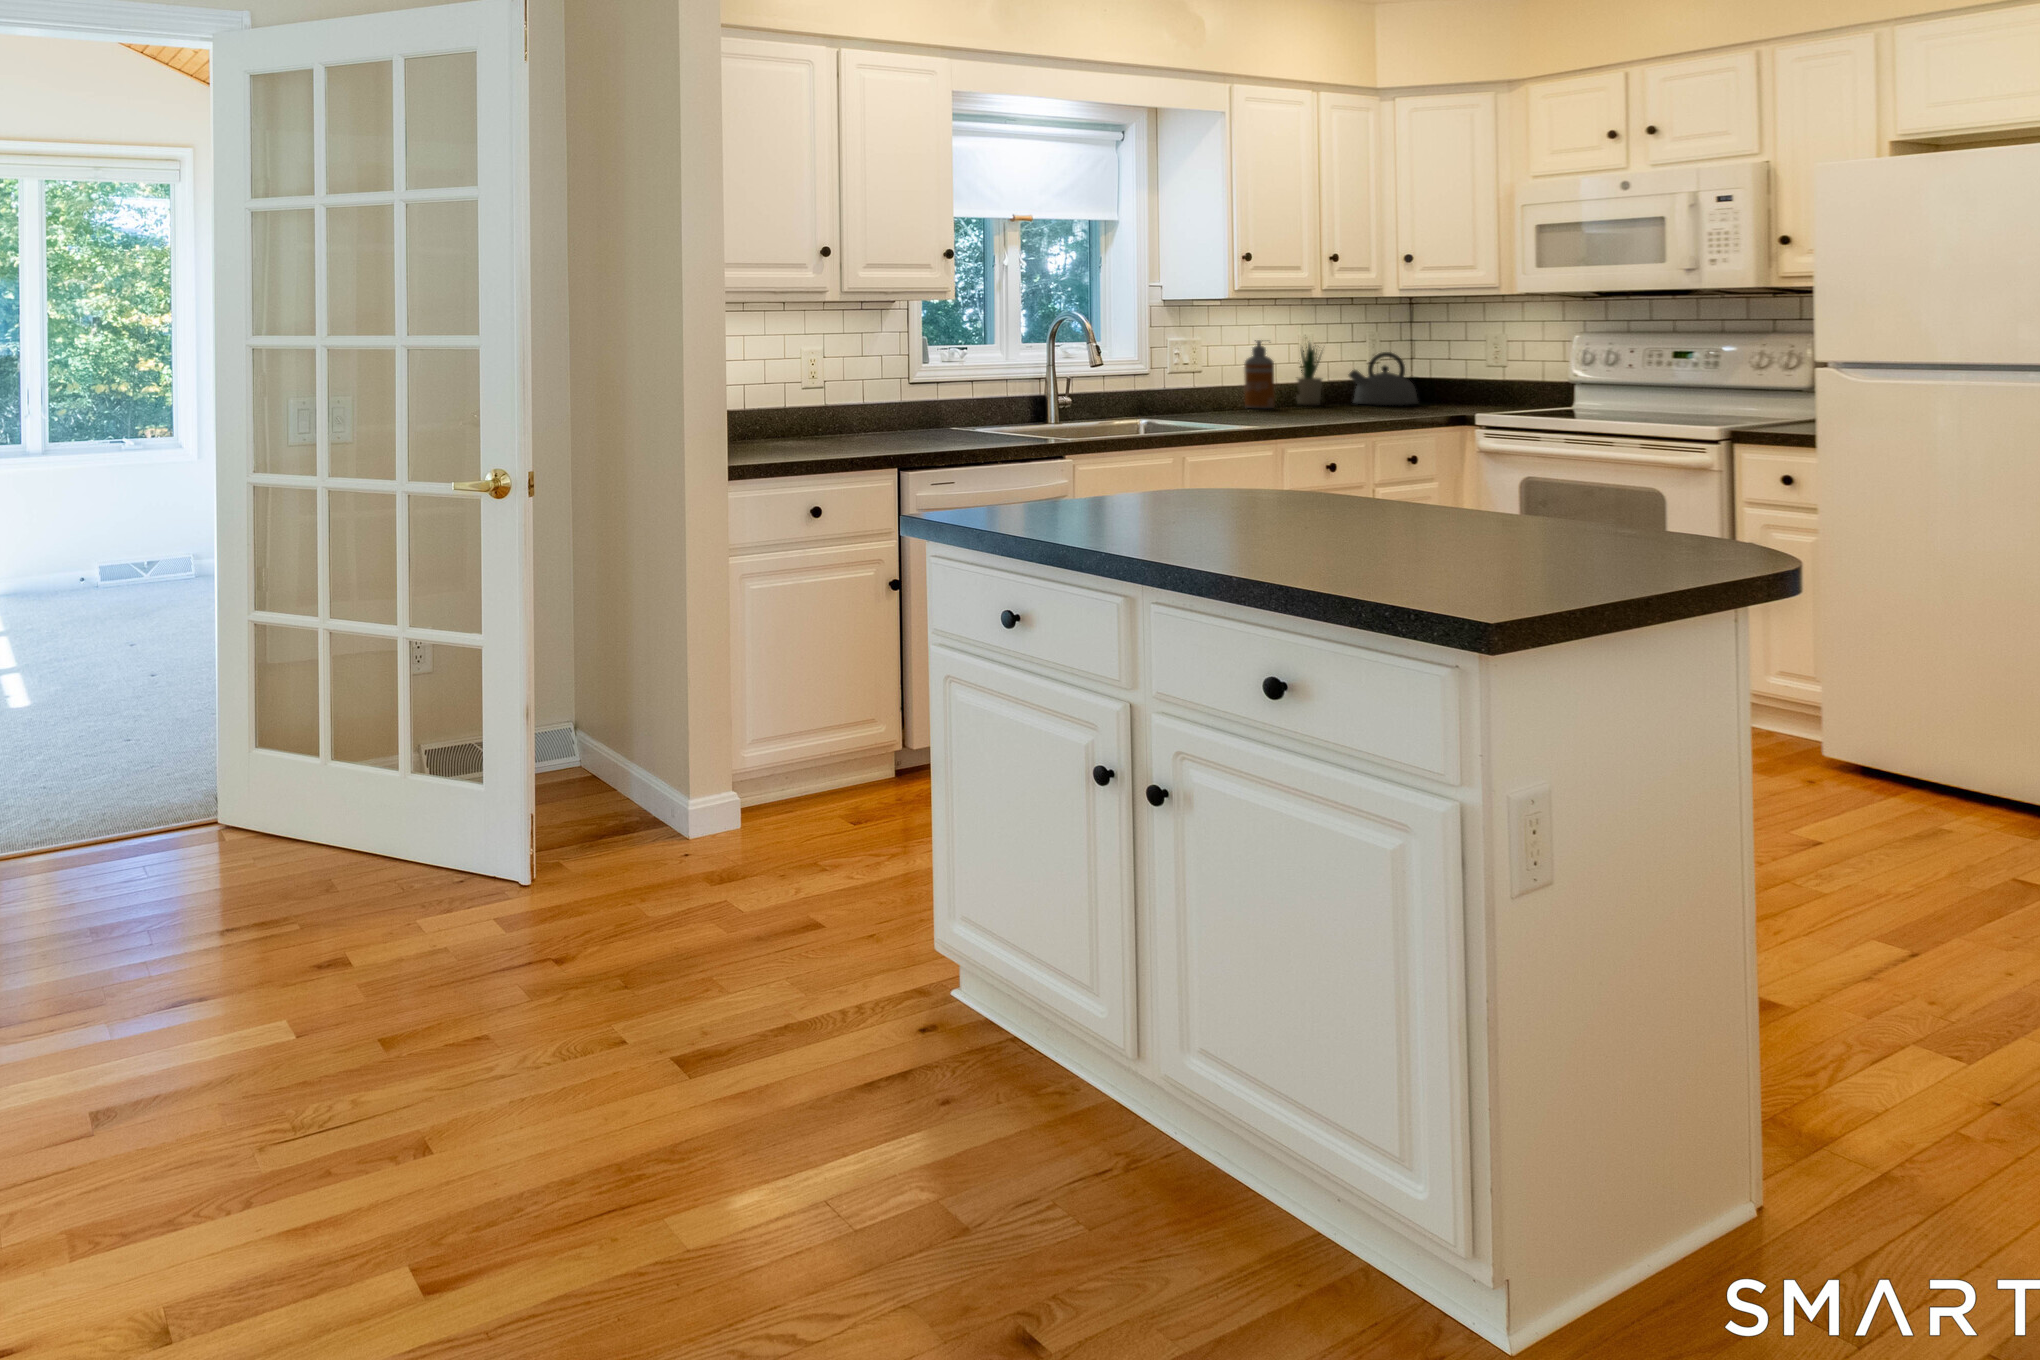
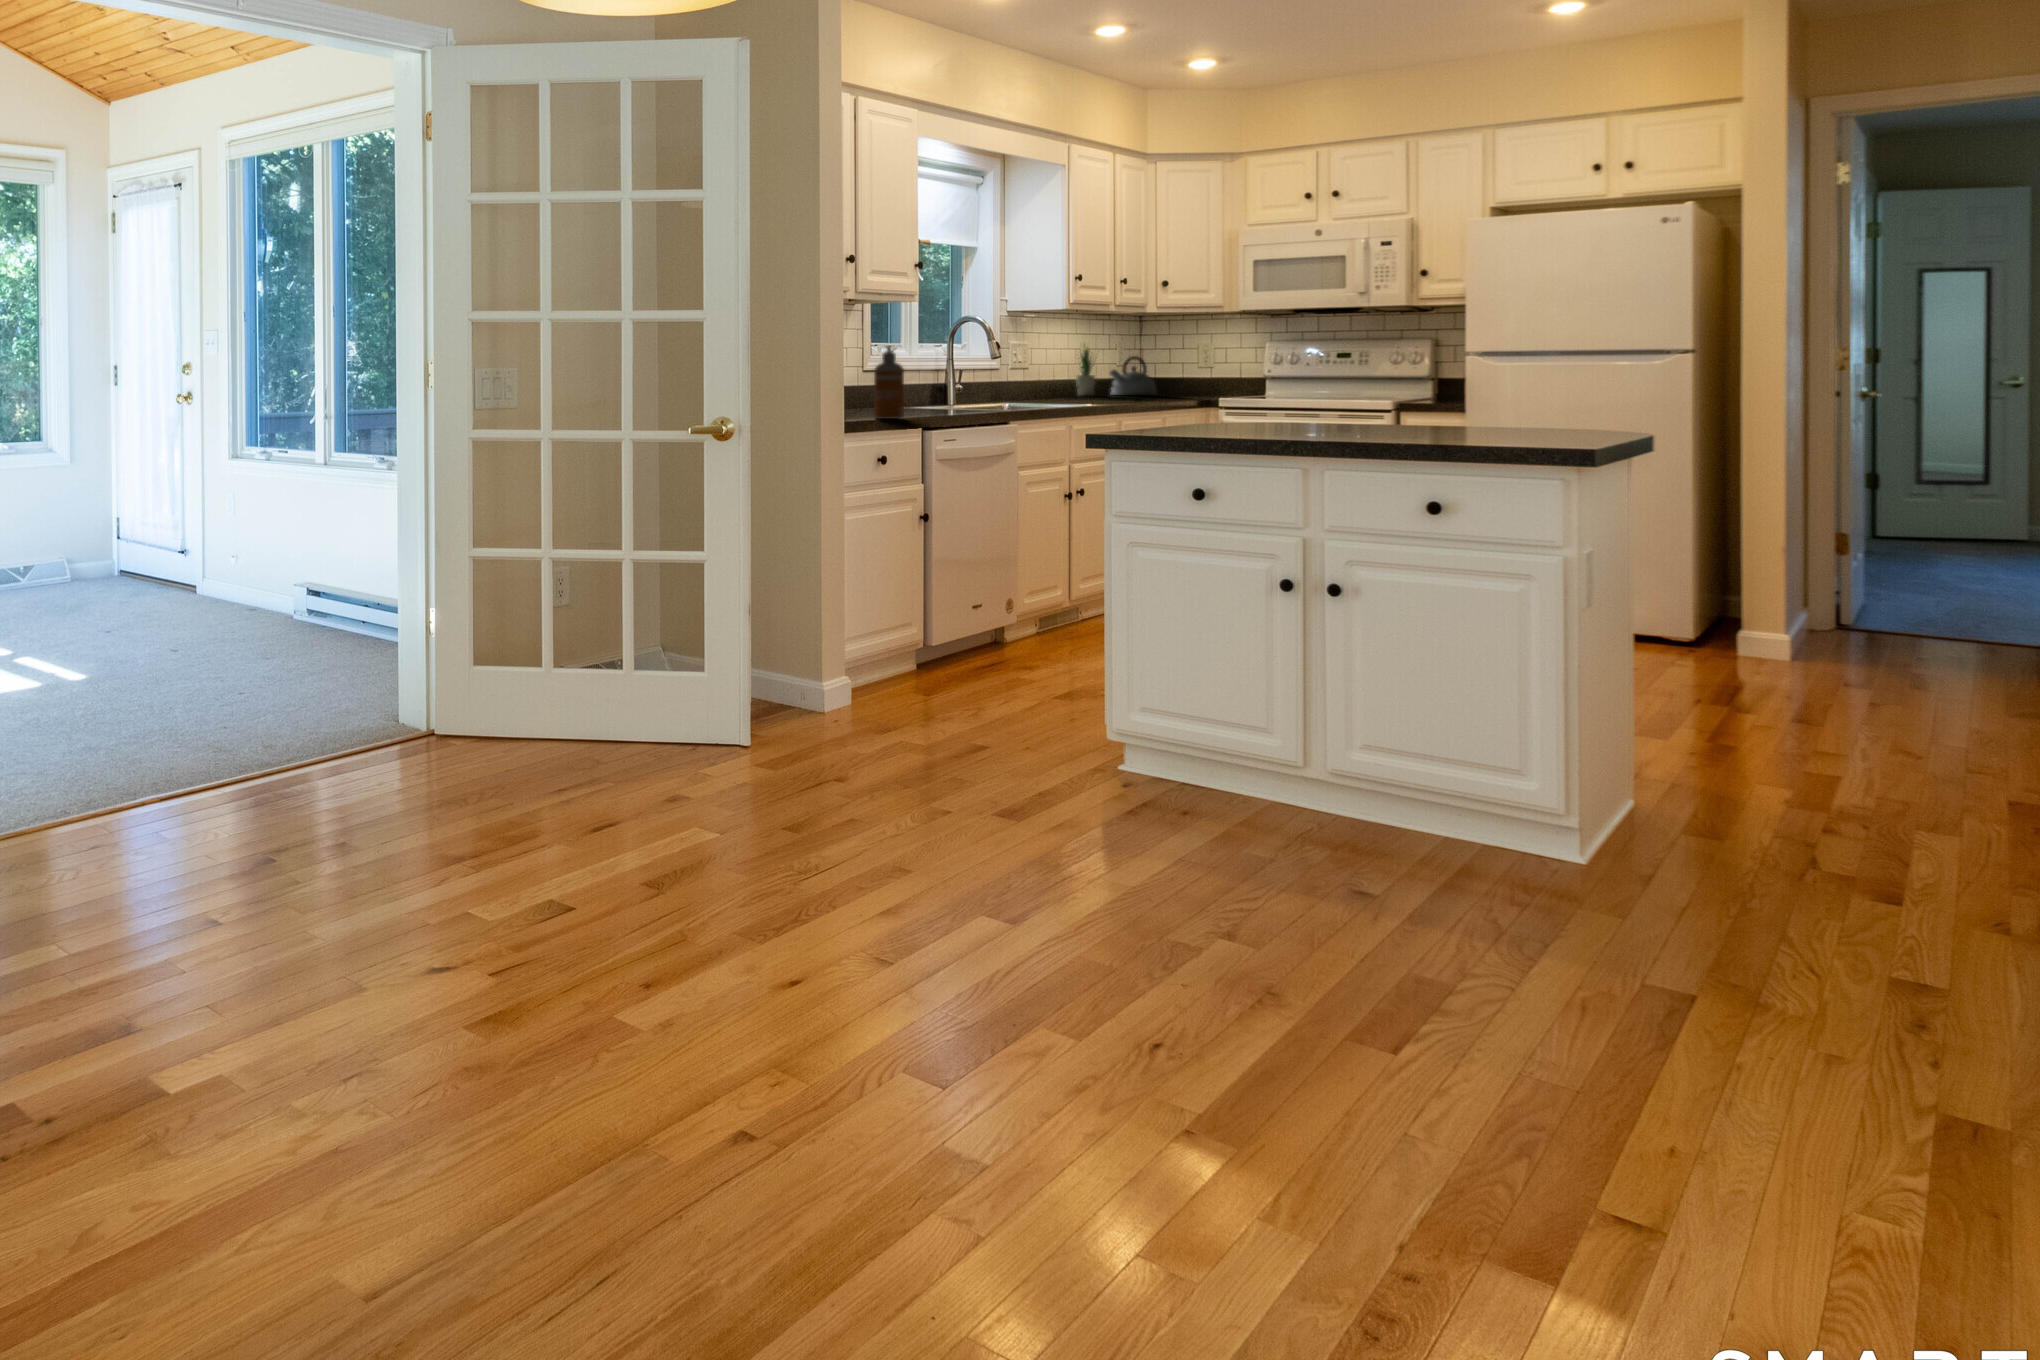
soap dispenser: present [1244,340,1274,408] -> present [874,345,904,419]

